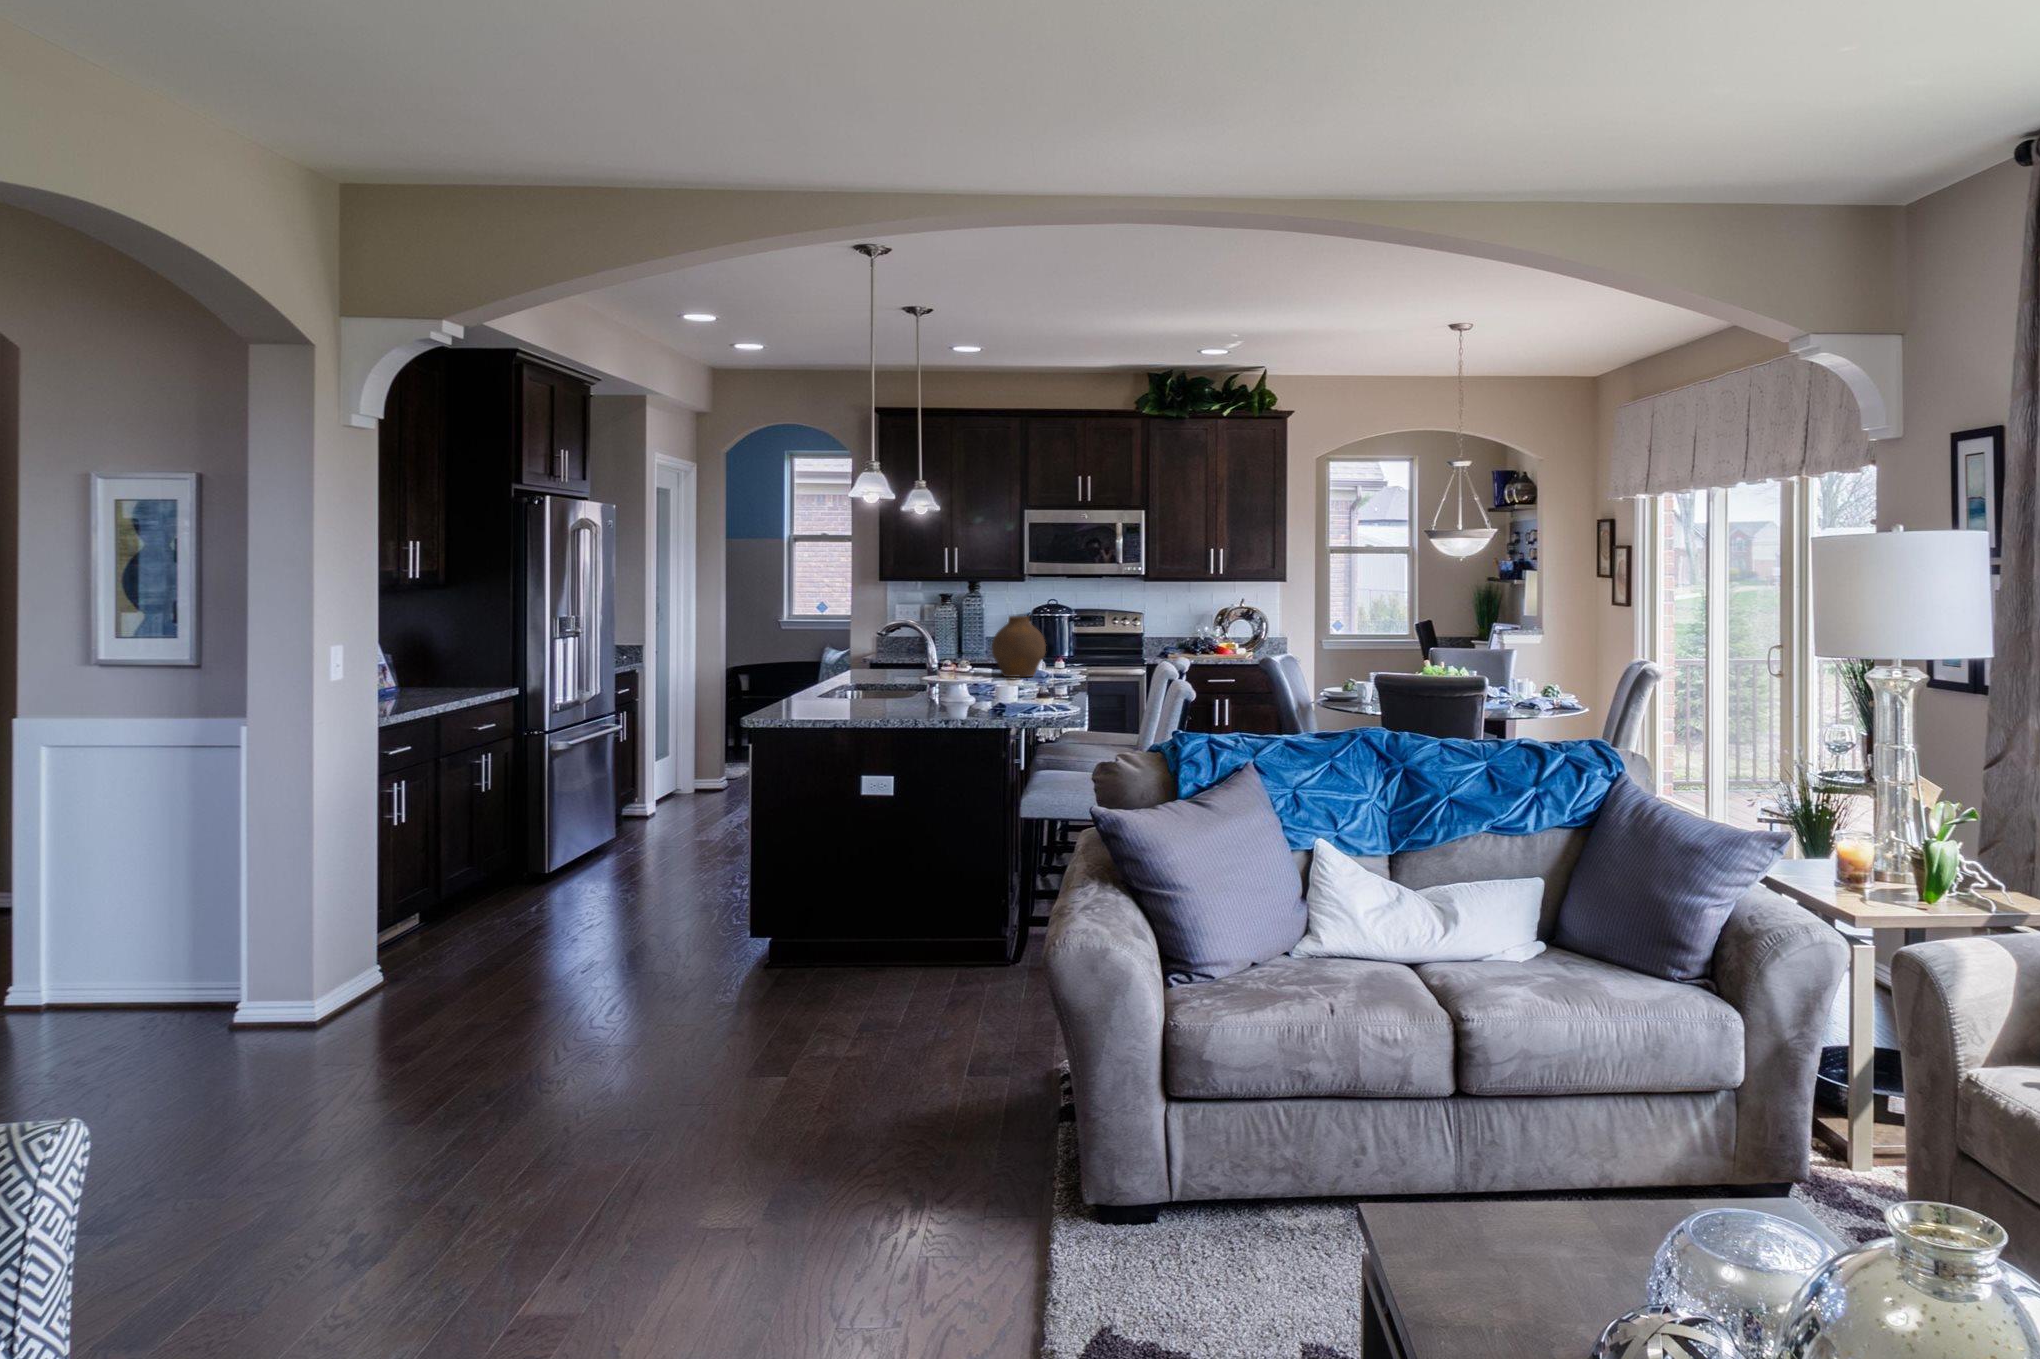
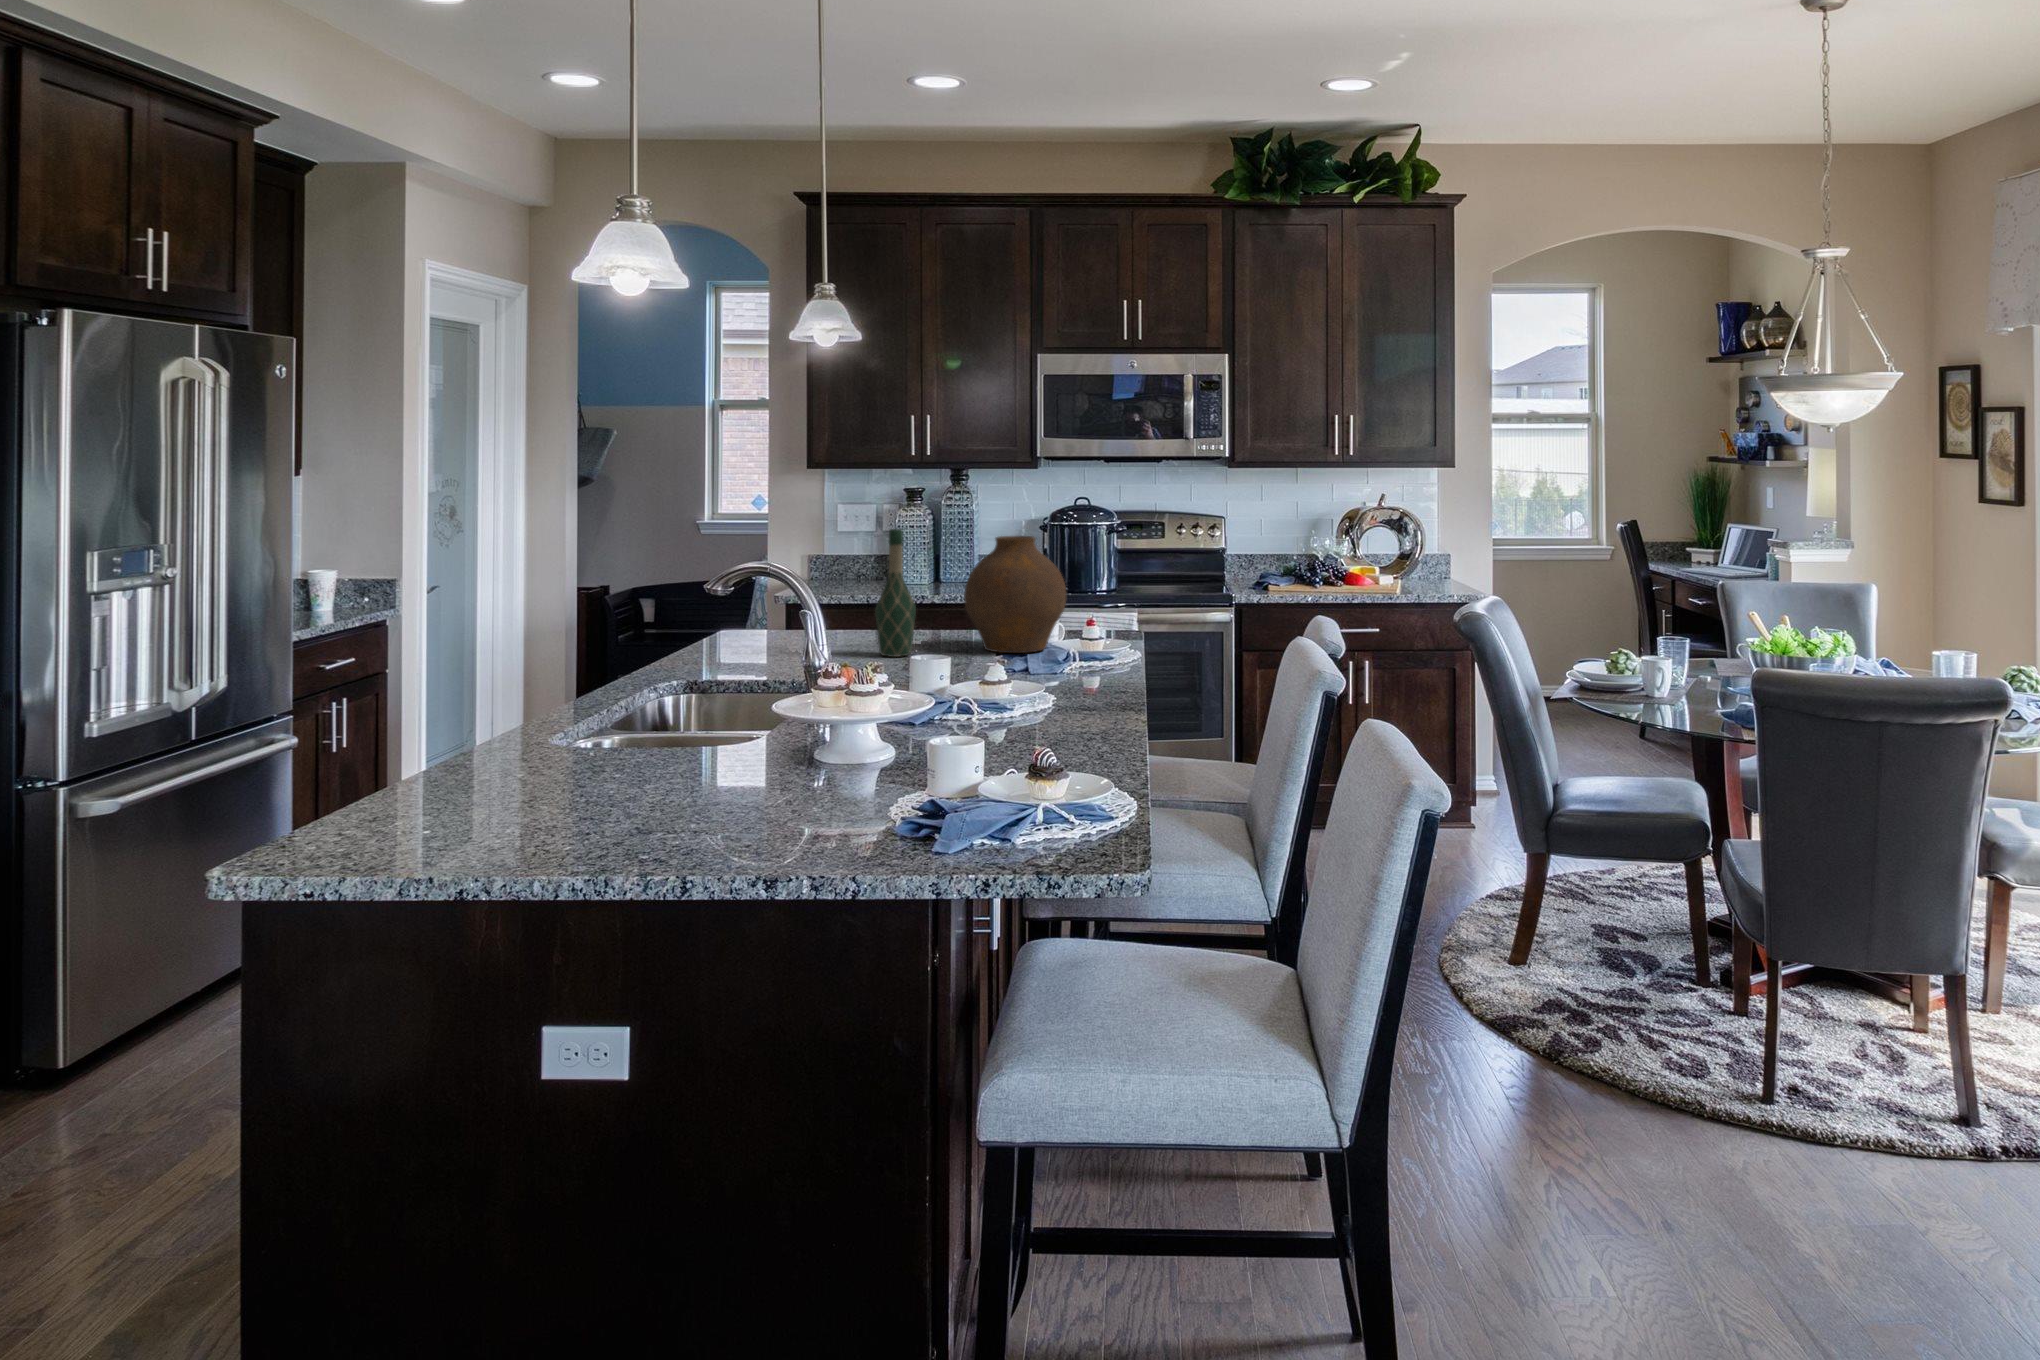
wine bottle: none [947,611,968,677] -> present [875,529,916,657]

